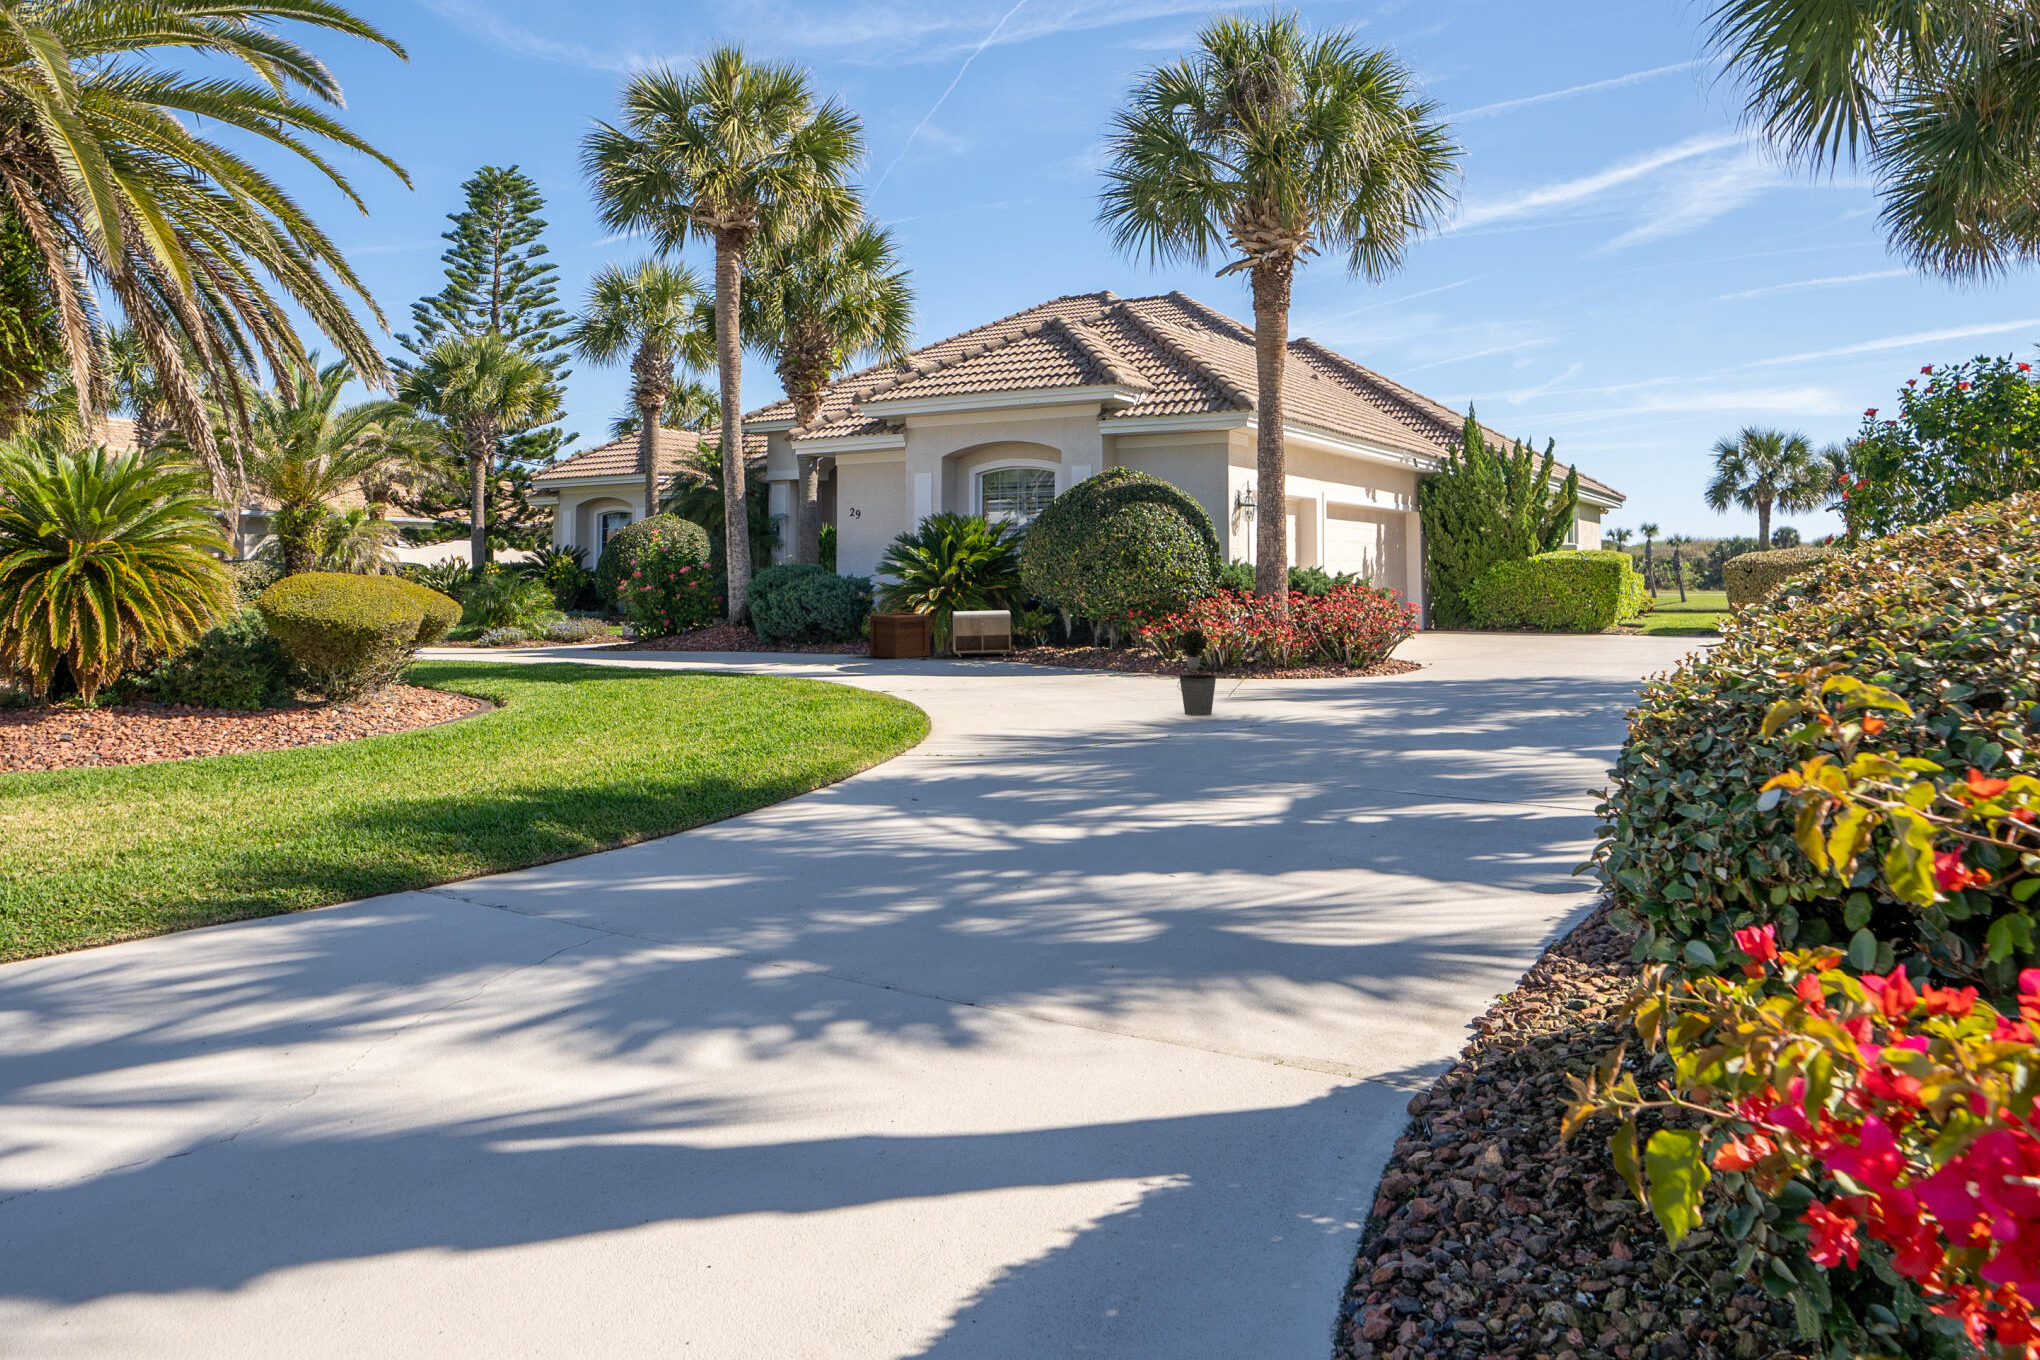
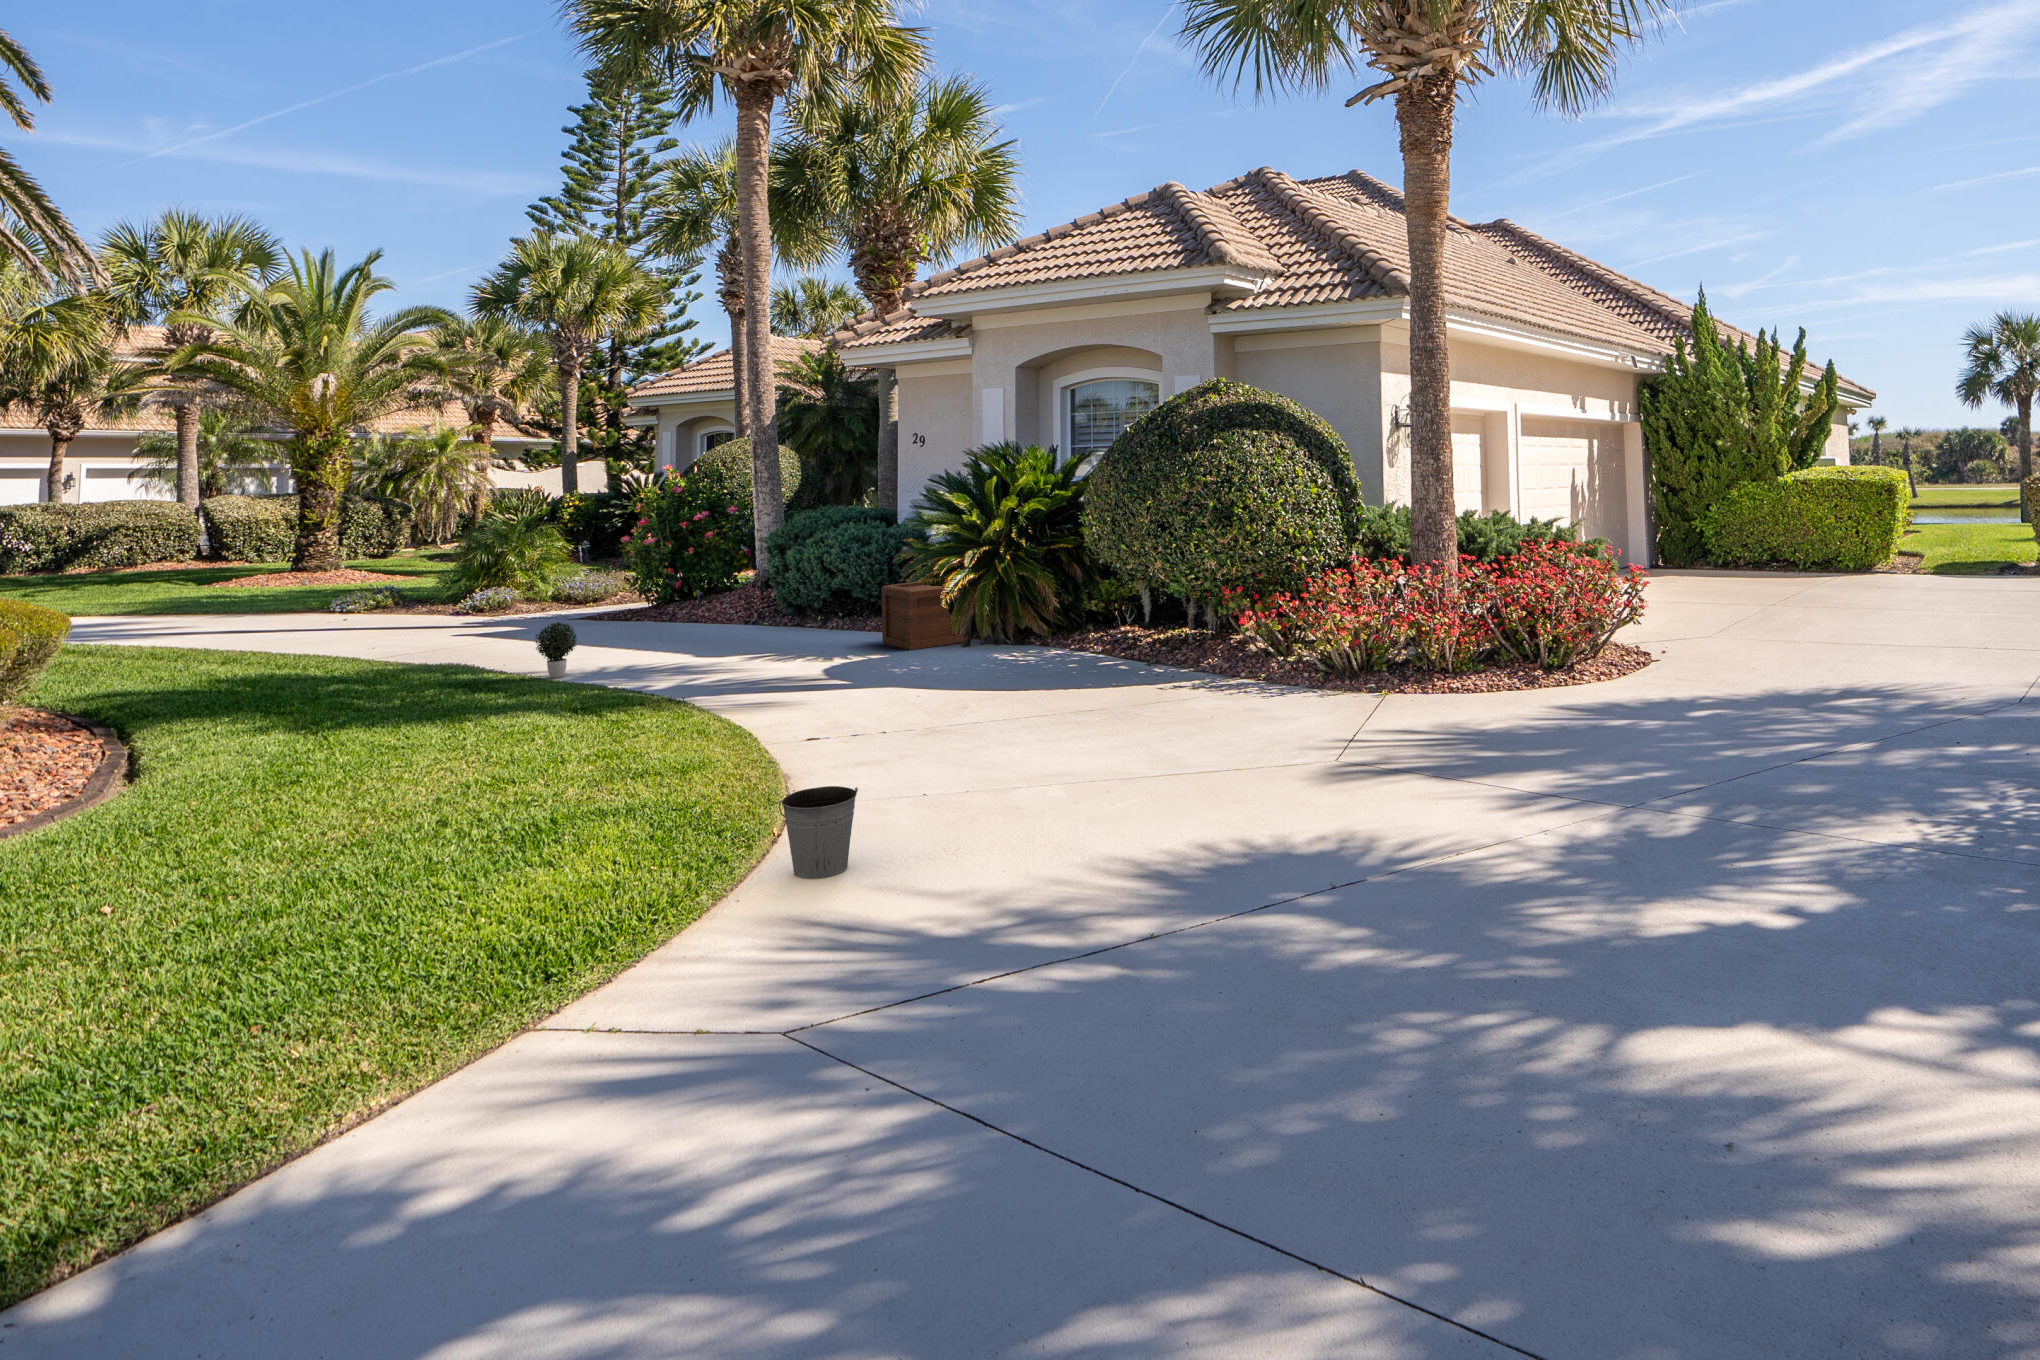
storage bench: present [953,610,1011,657] -> none [993,576,1076,645]
potted plant: present [1179,629,1207,670] -> present [535,622,577,678]
bucket: present [1177,673,1216,716] -> present [779,786,858,879]

